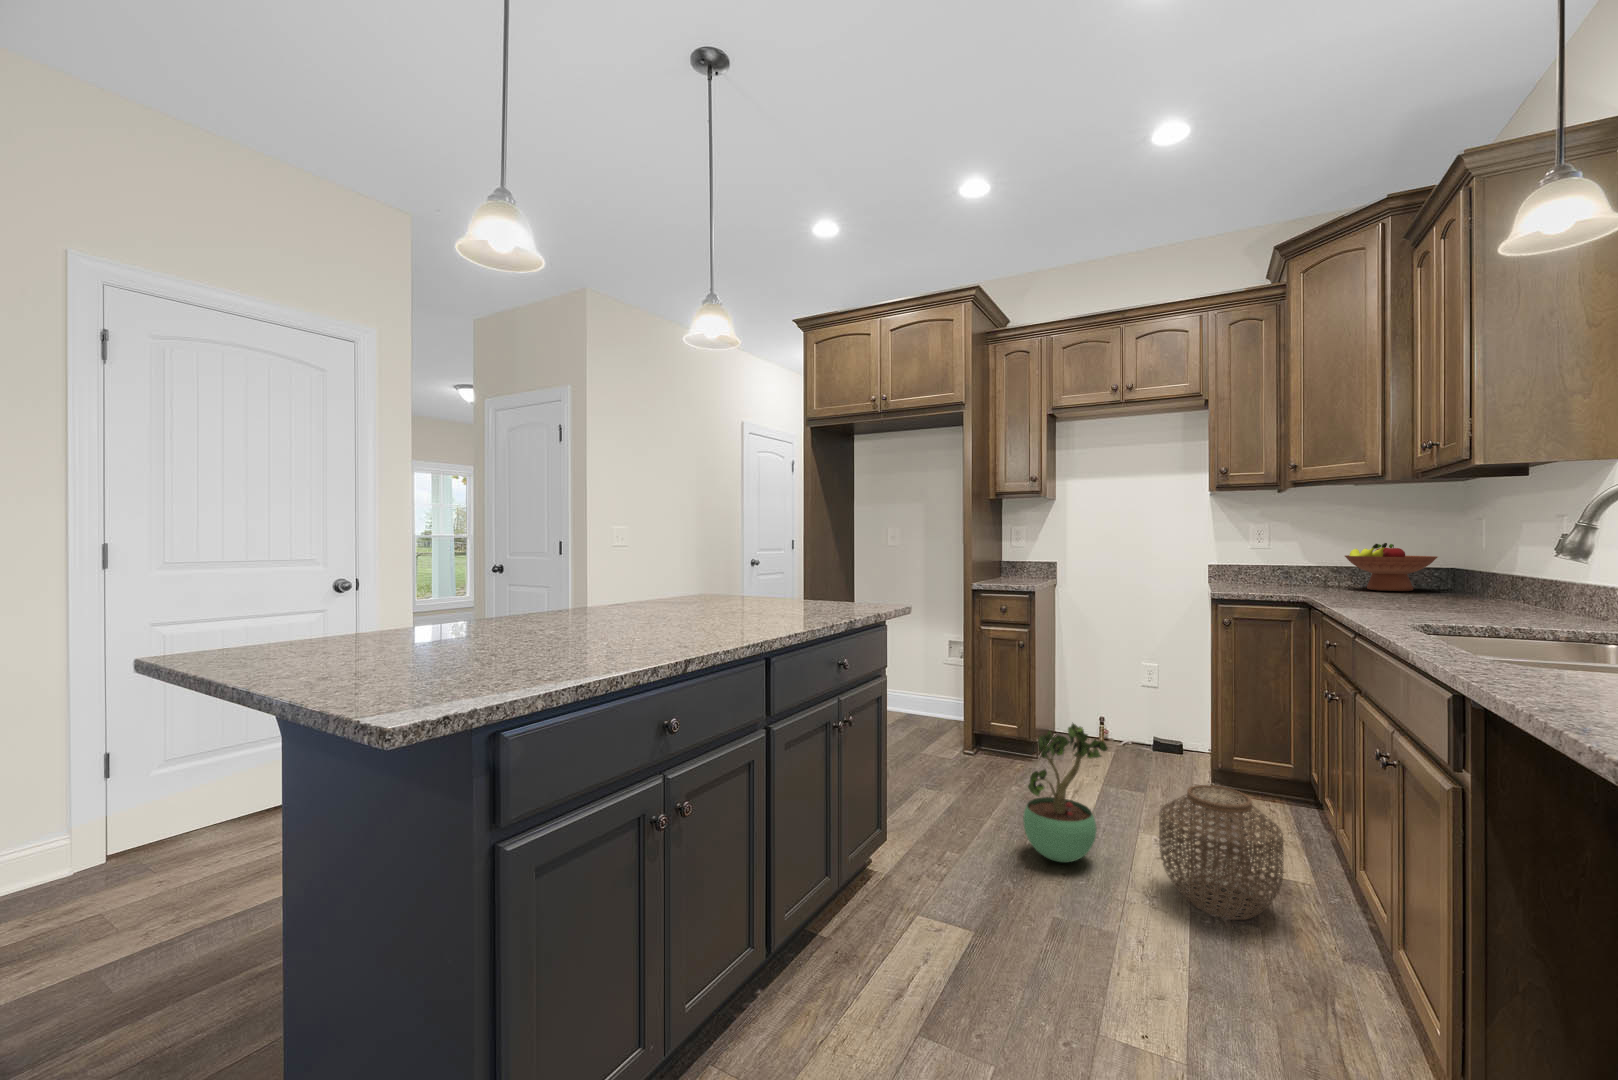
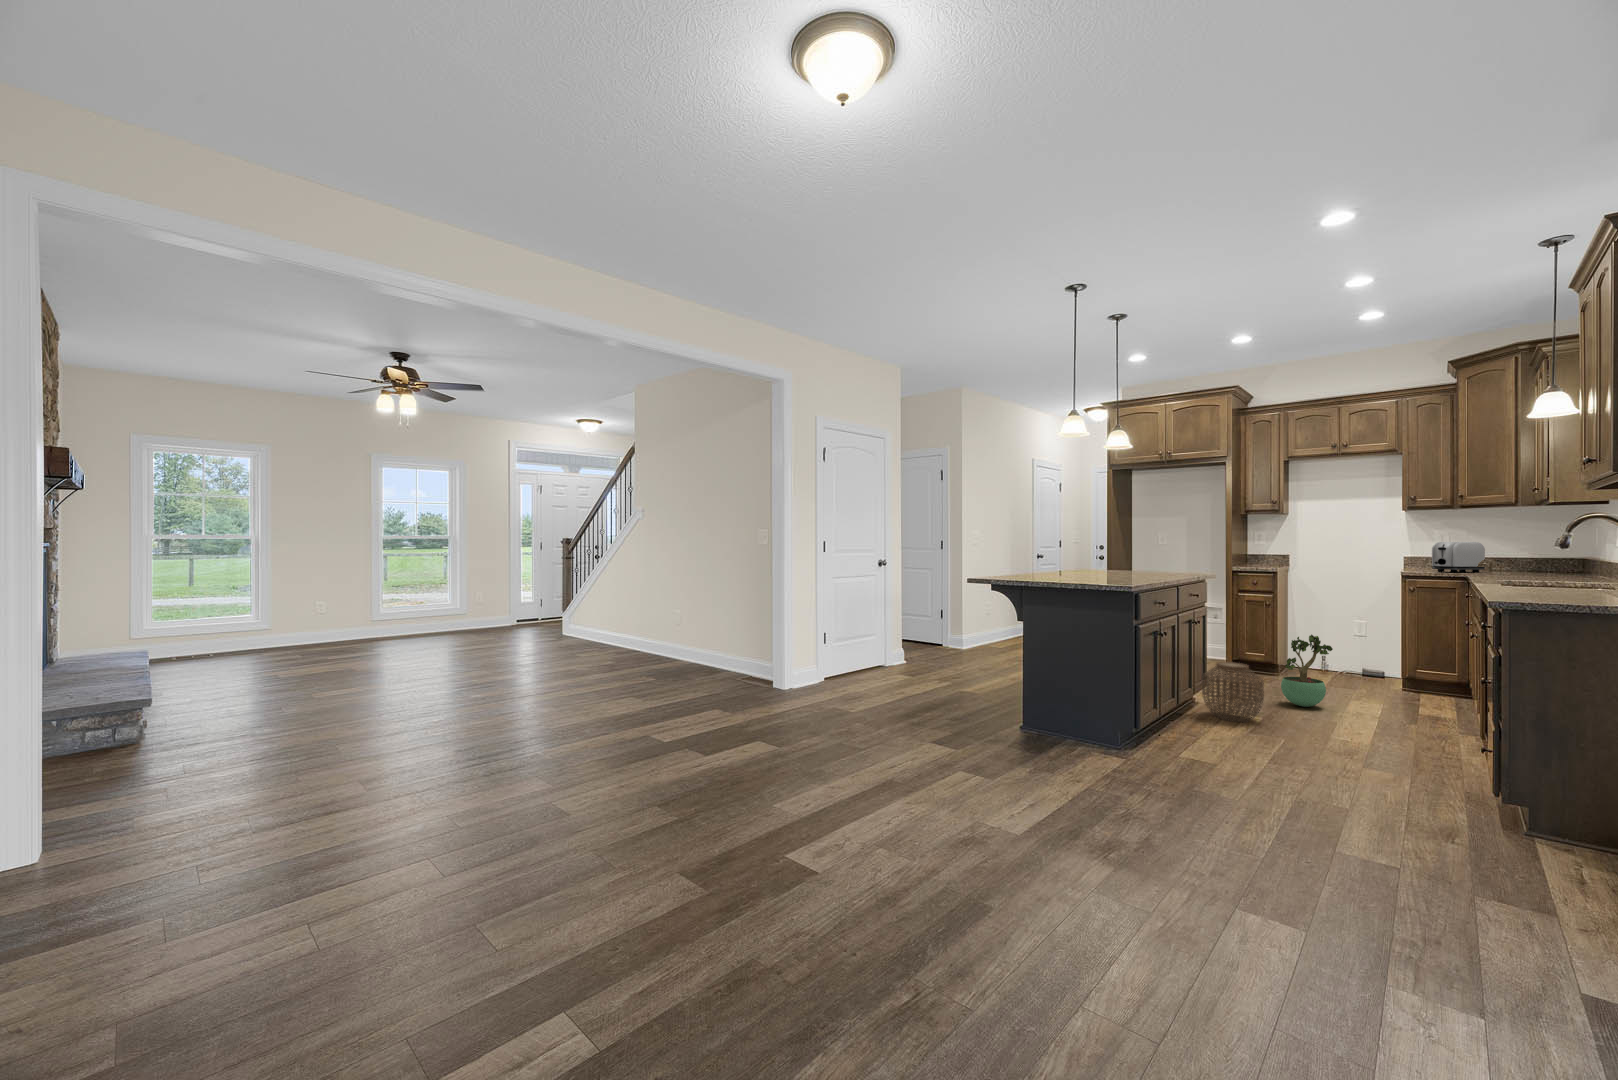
toaster: none [1253,543,1326,593] -> present [1432,542,1485,572]
fruit bowl: present [1345,543,1438,591] -> none [1500,542,1565,572]
woven basket: present [1159,785,1283,920] -> present [1202,662,1264,722]

